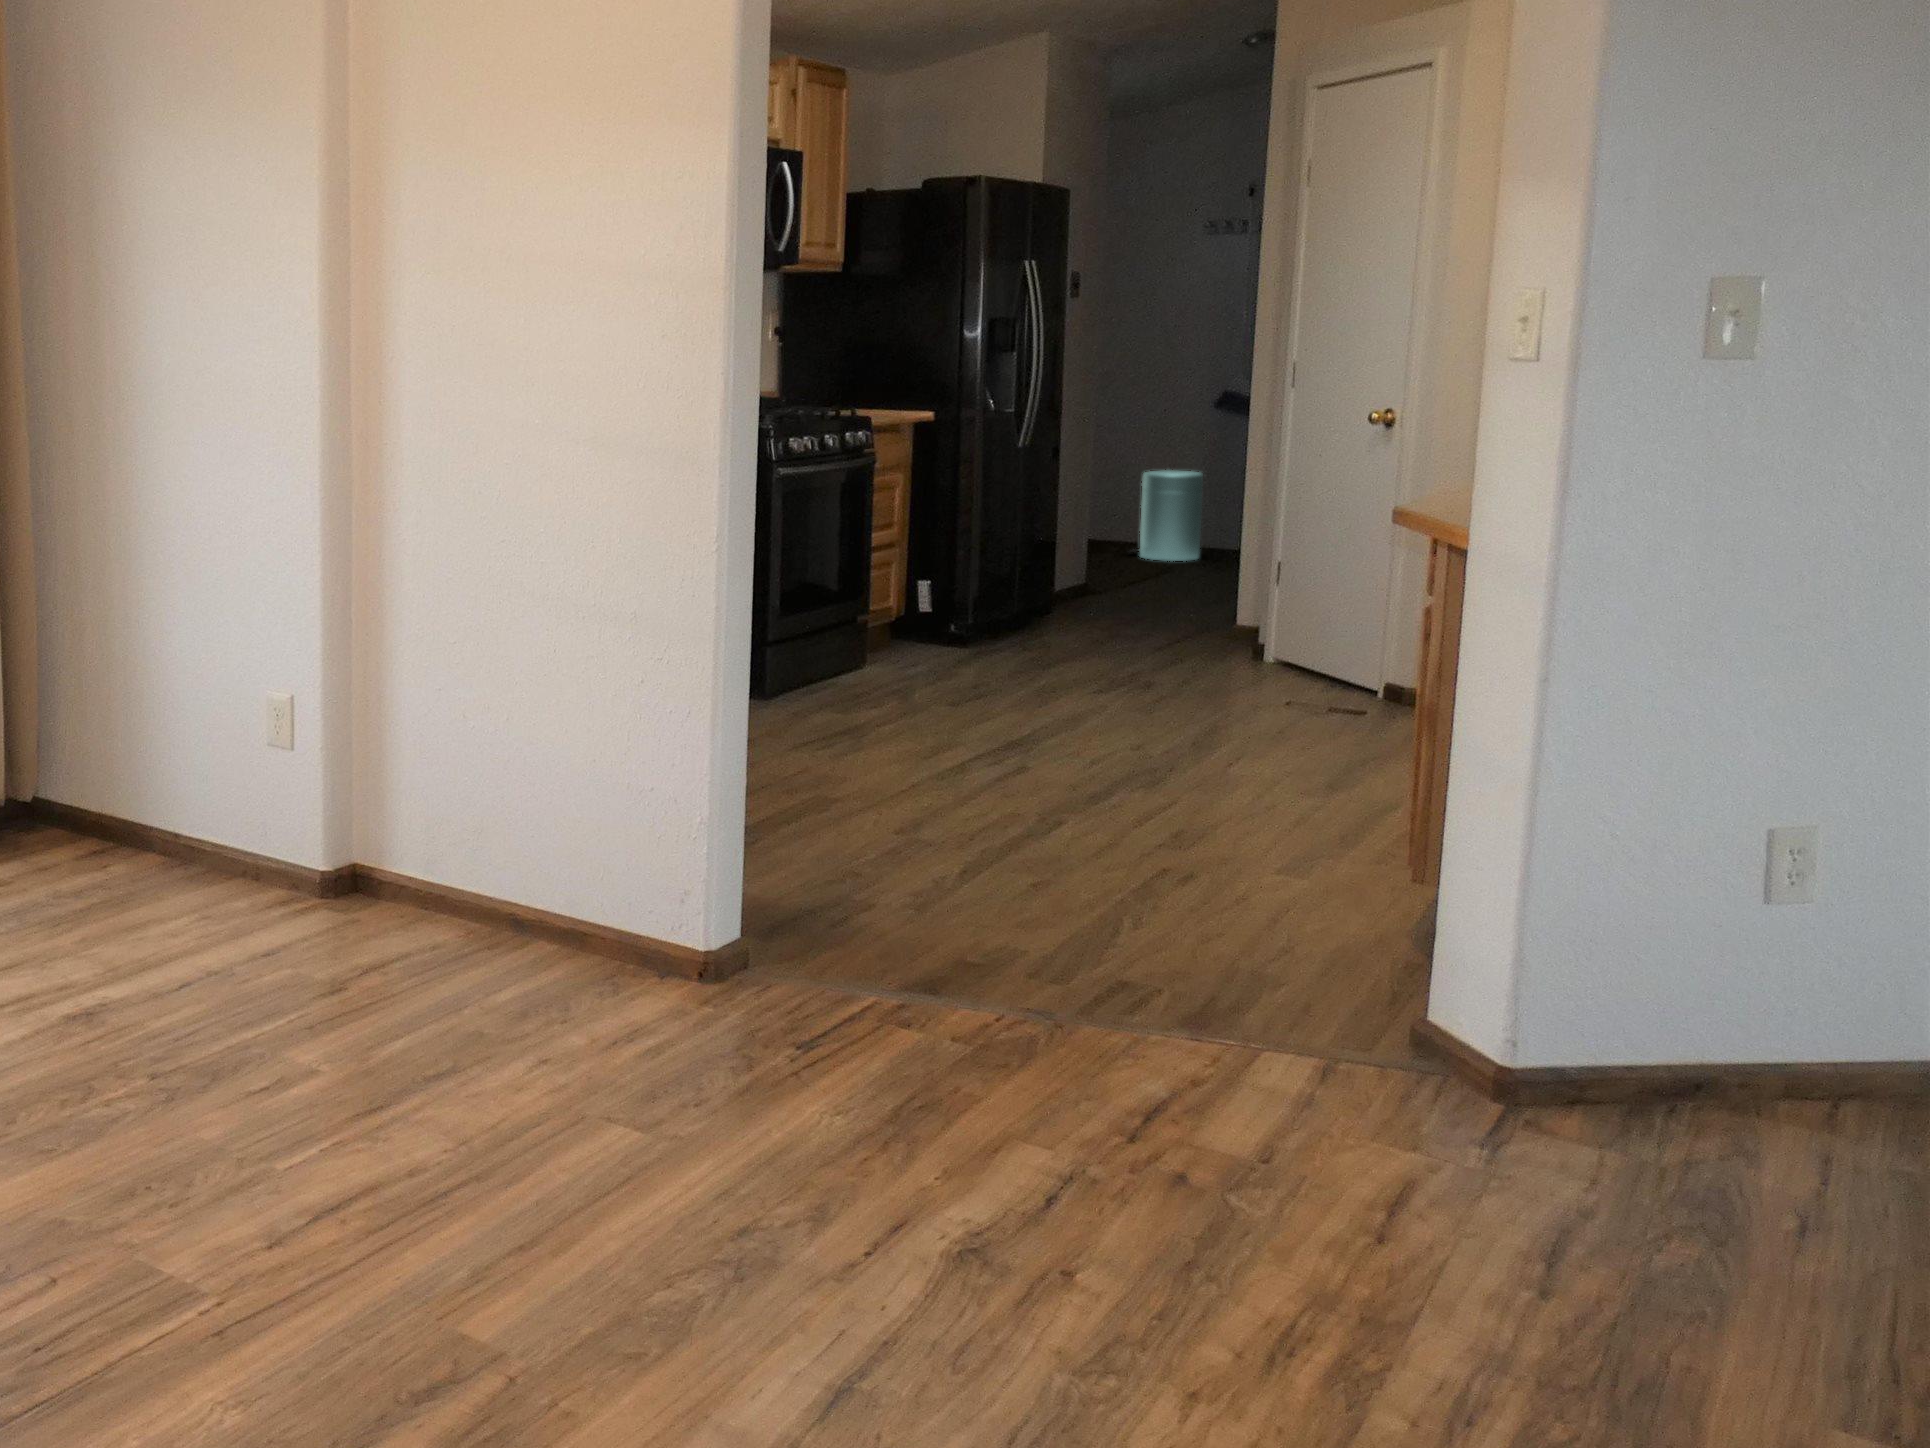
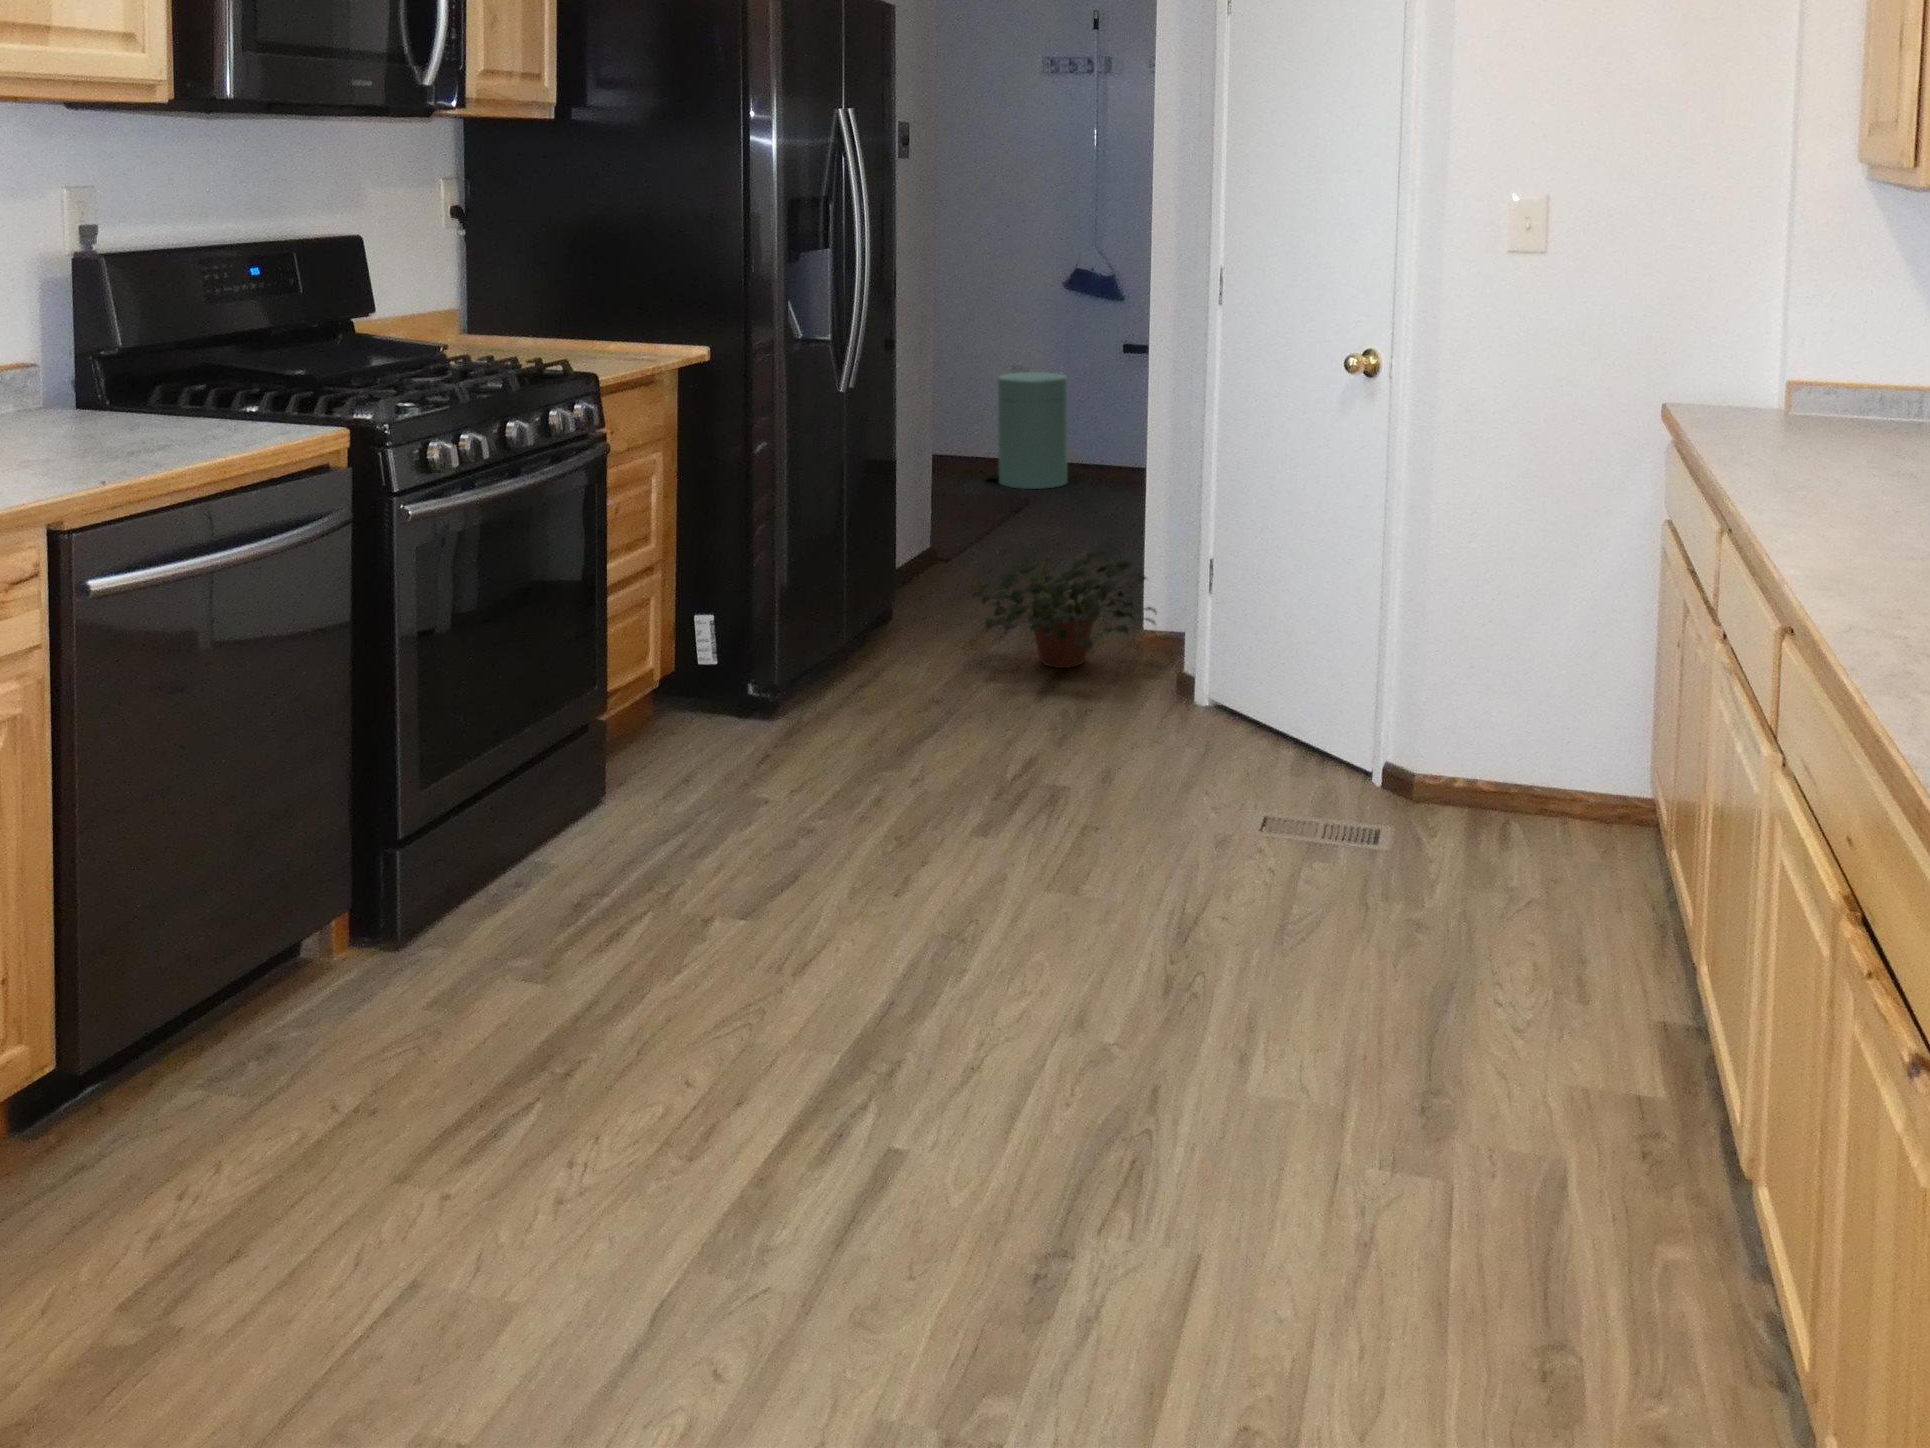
potted plant: none [1102,566,1243,640] -> present [972,549,1156,668]

